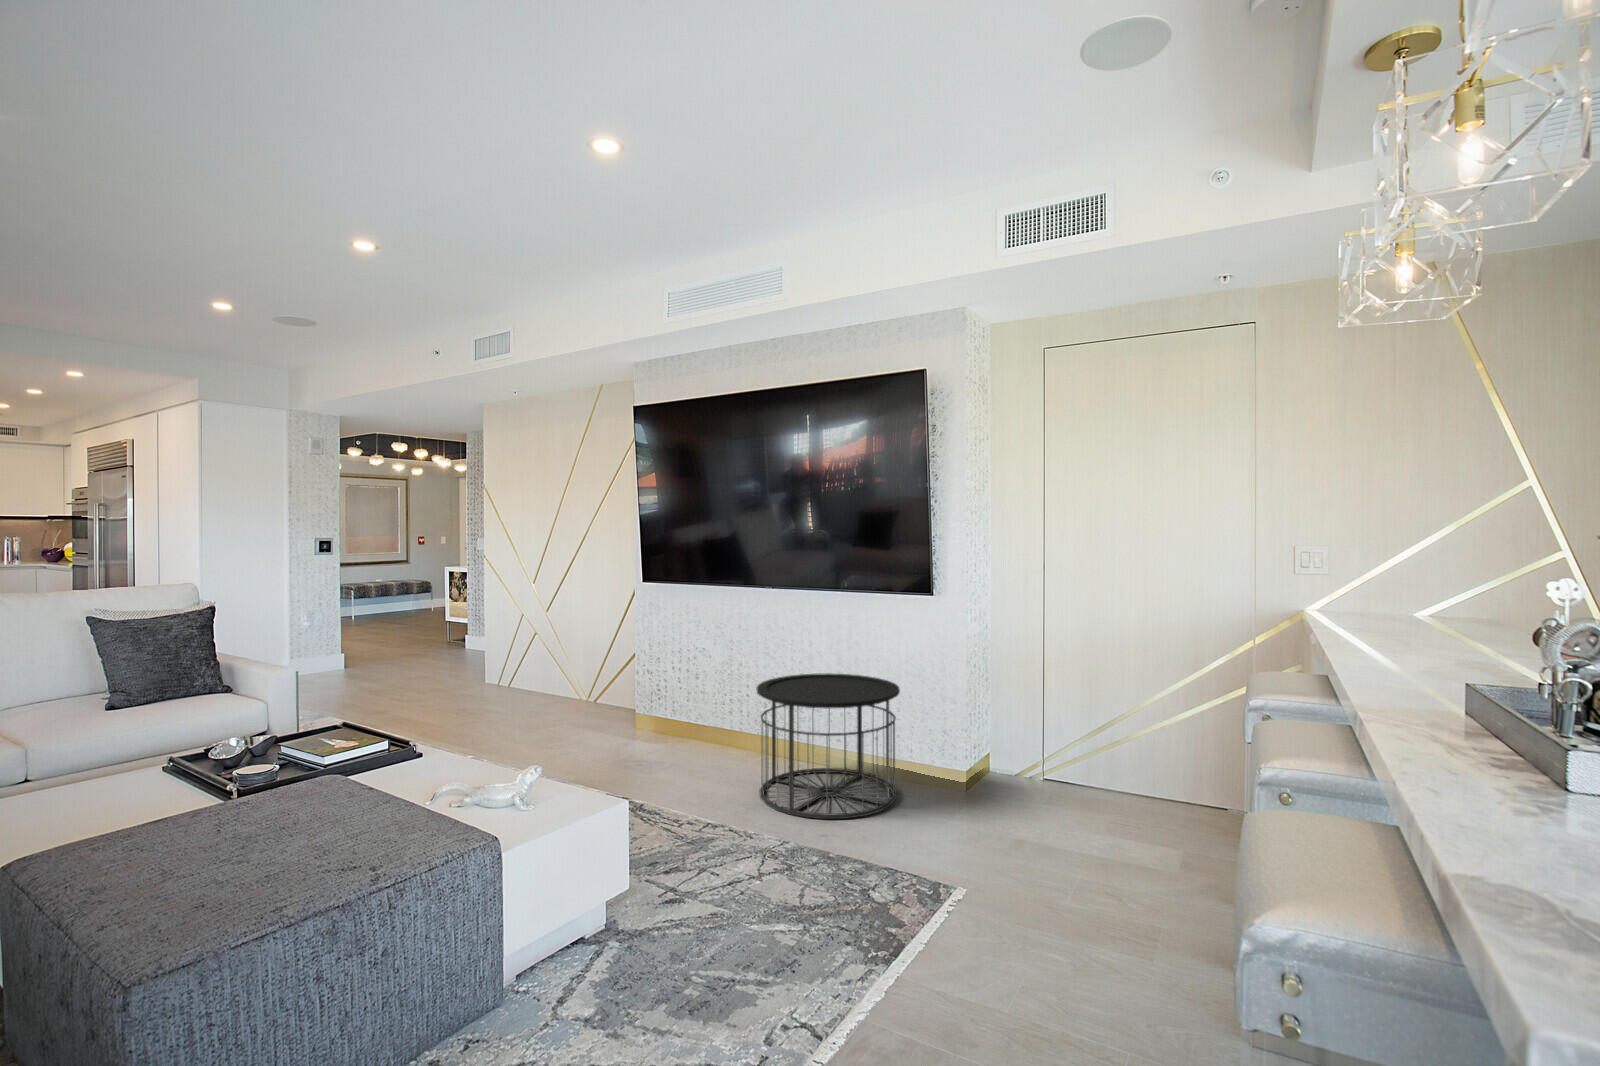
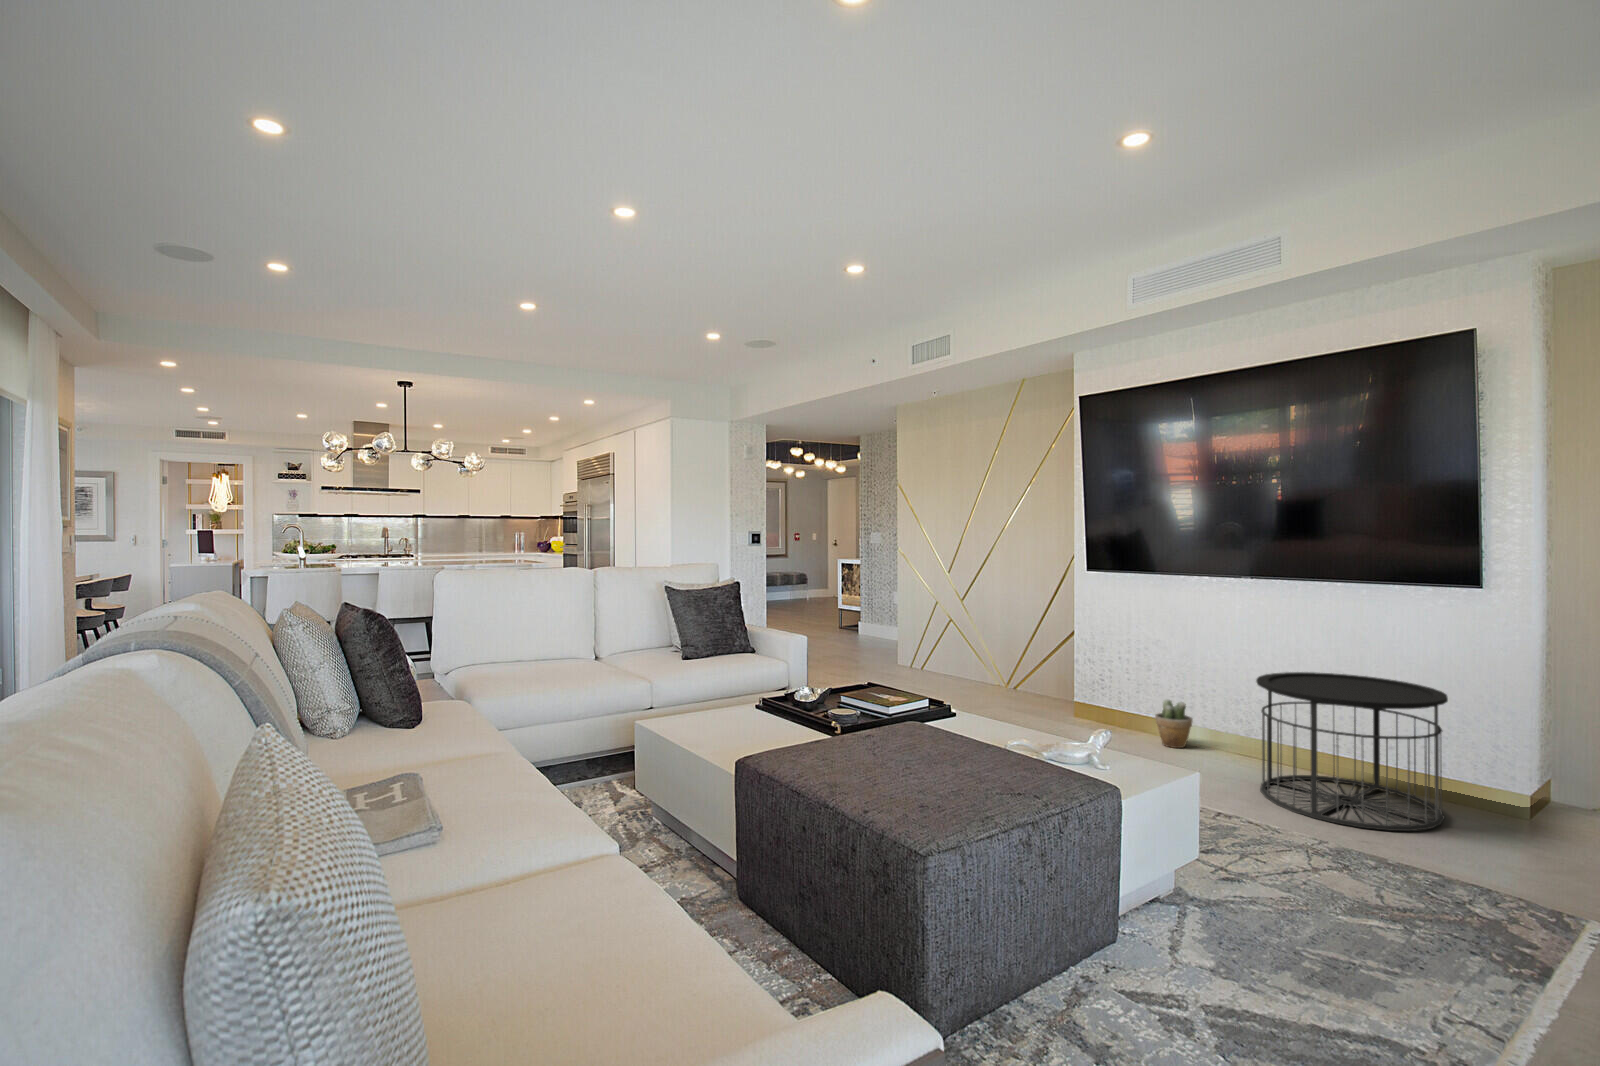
potted plant: none [693,706,726,753] -> present [1155,699,1193,748]

